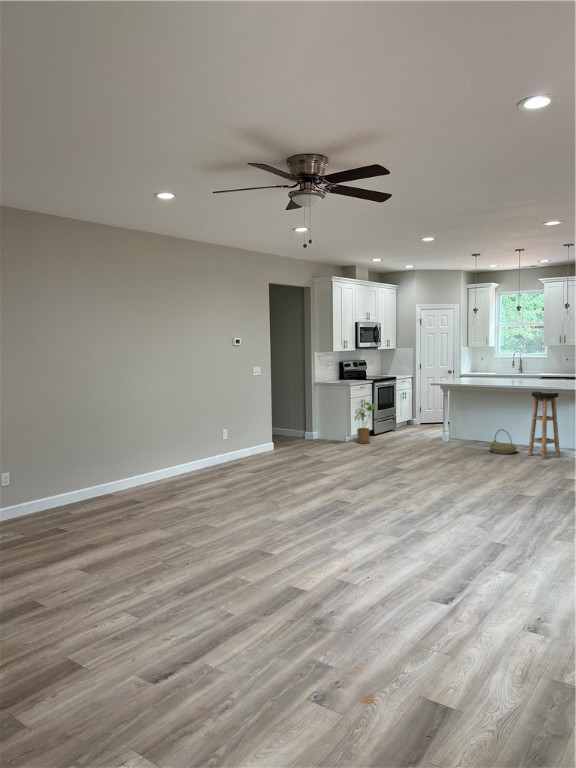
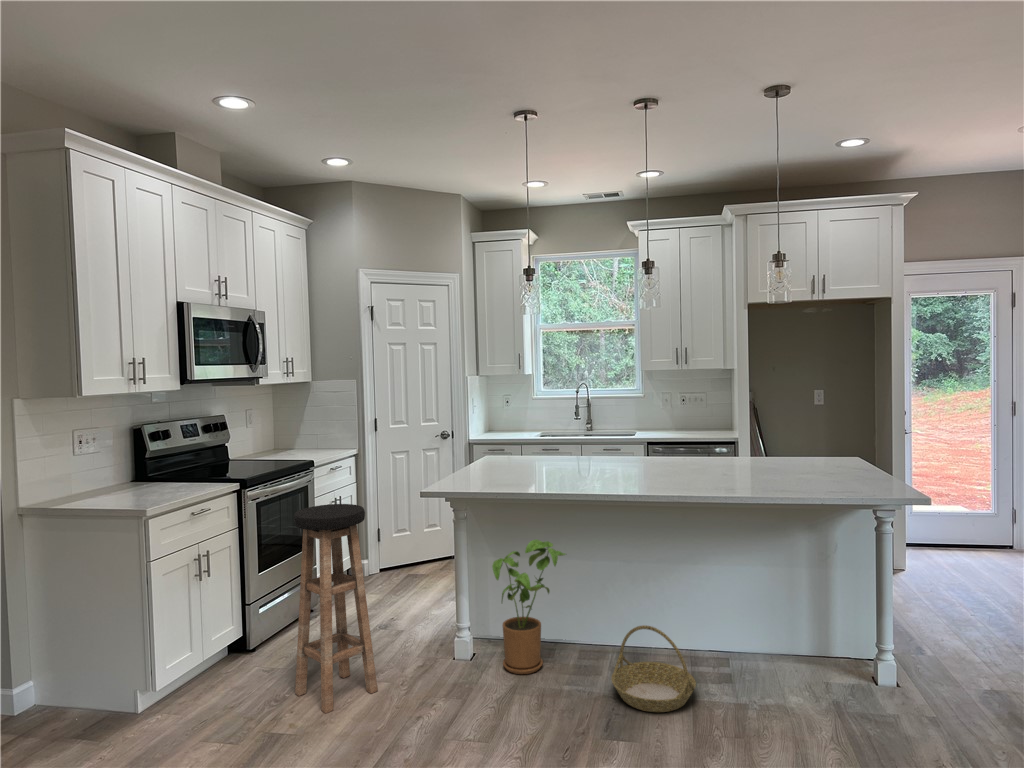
bar stool: present [528,391,560,459] -> present [294,504,378,713]
house plant: present [355,402,377,444] -> present [492,540,565,674]

